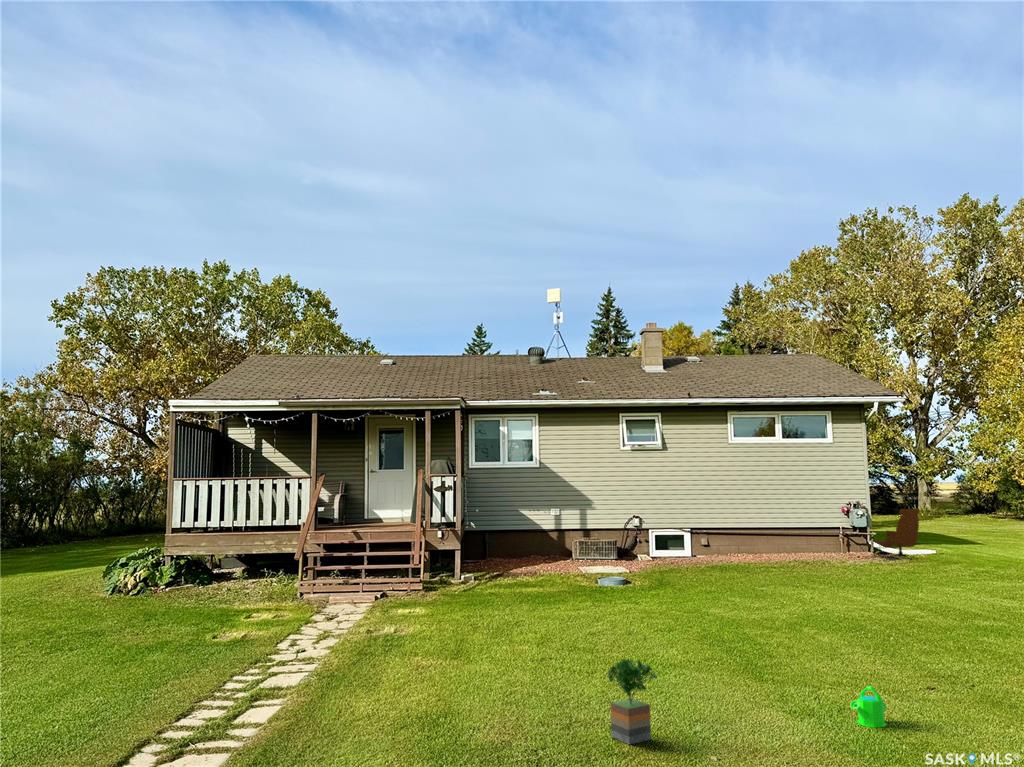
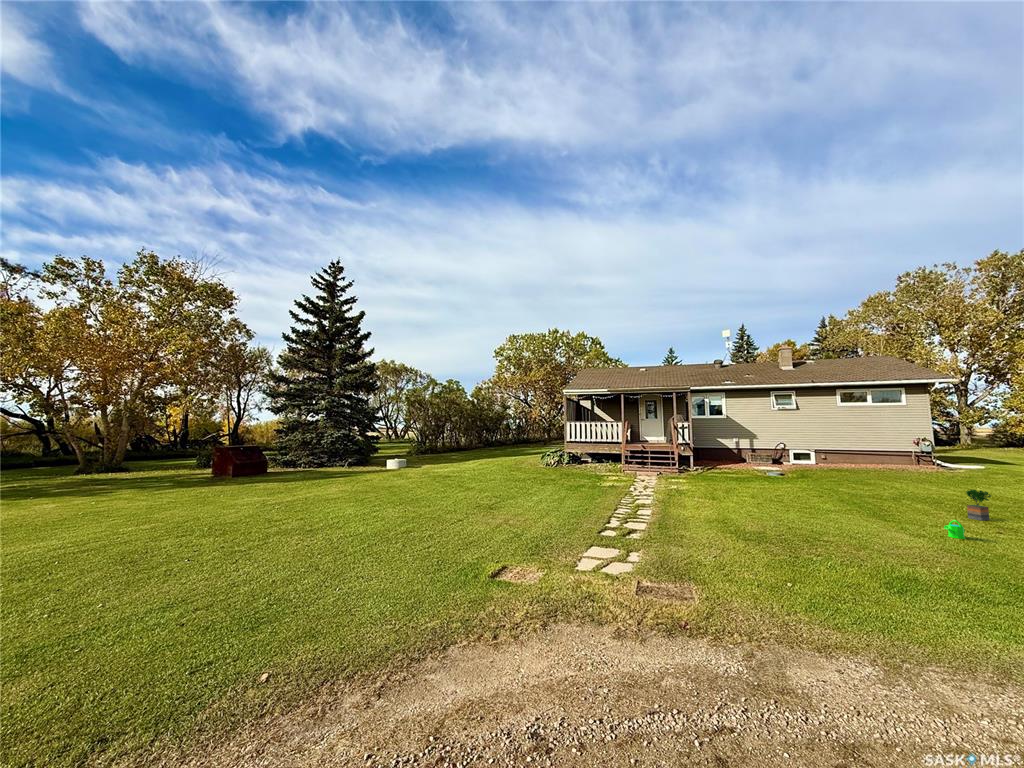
lounge chair: present [874,508,919,560] -> none [931,442,968,470]
potted tree: present [607,659,657,744] -> present [966,490,991,521]

